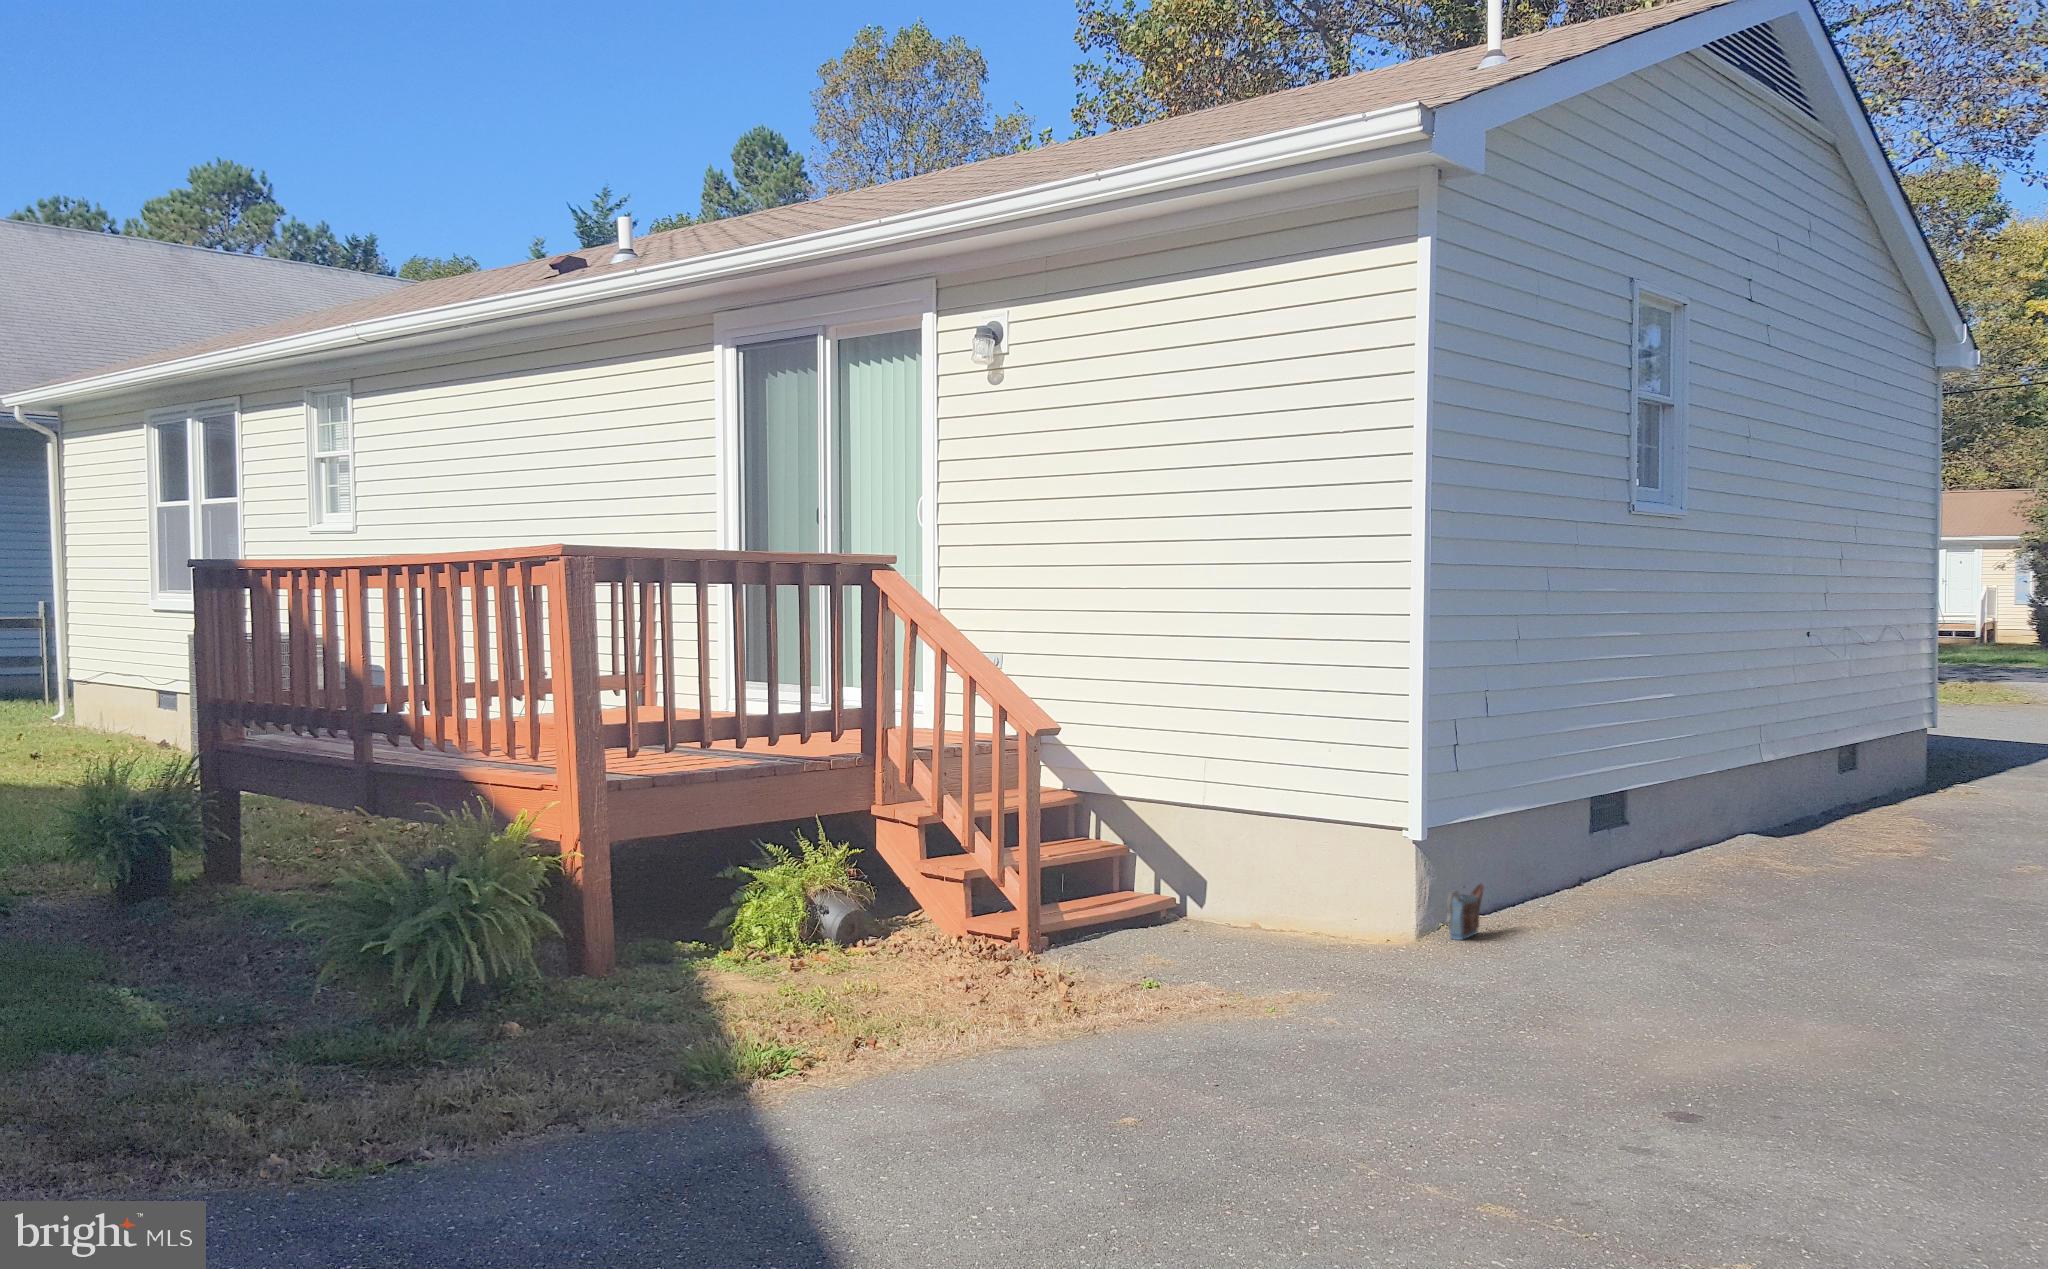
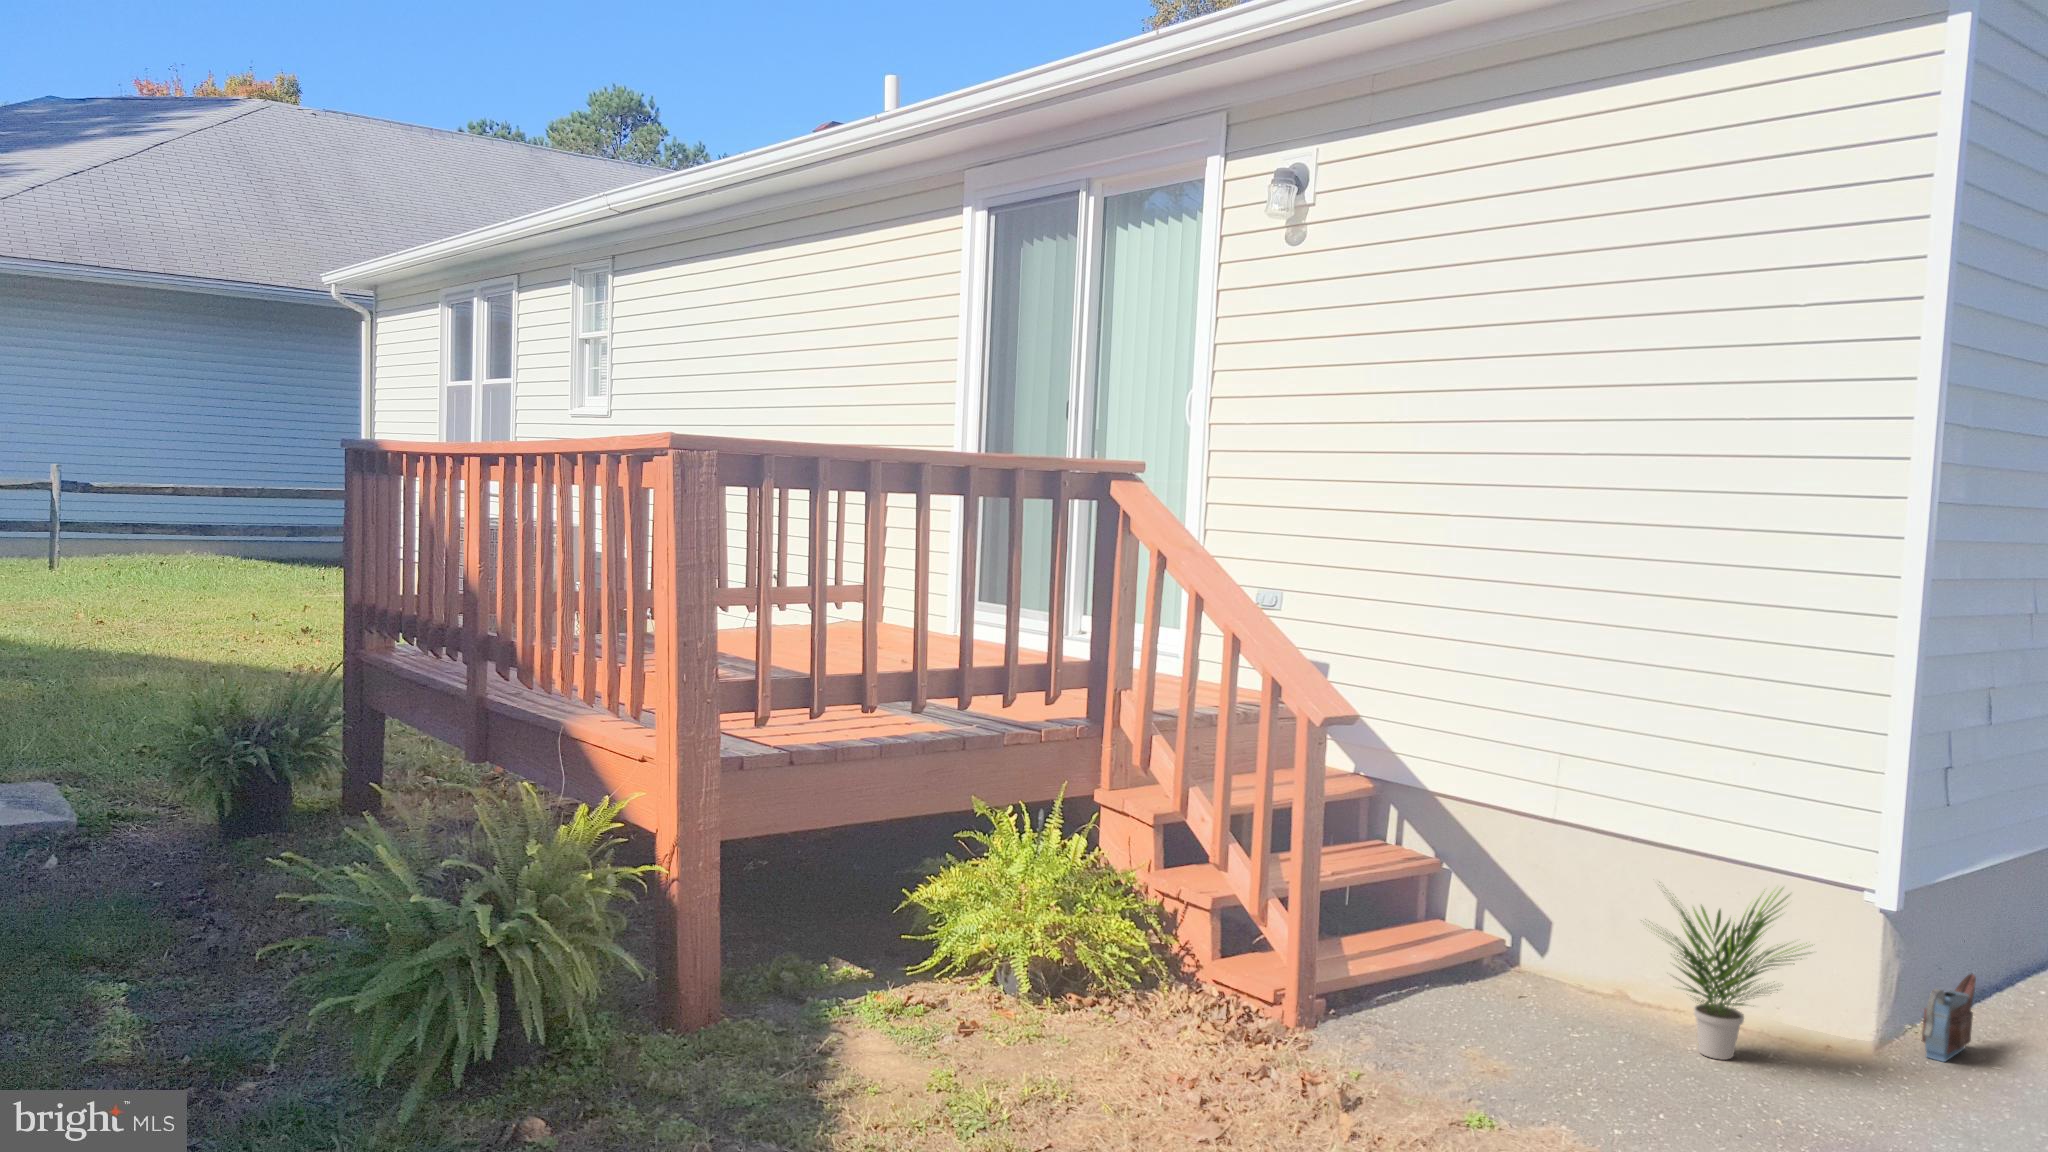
potted plant: none [1260,828,1373,949] -> present [1649,889,1801,1060]

